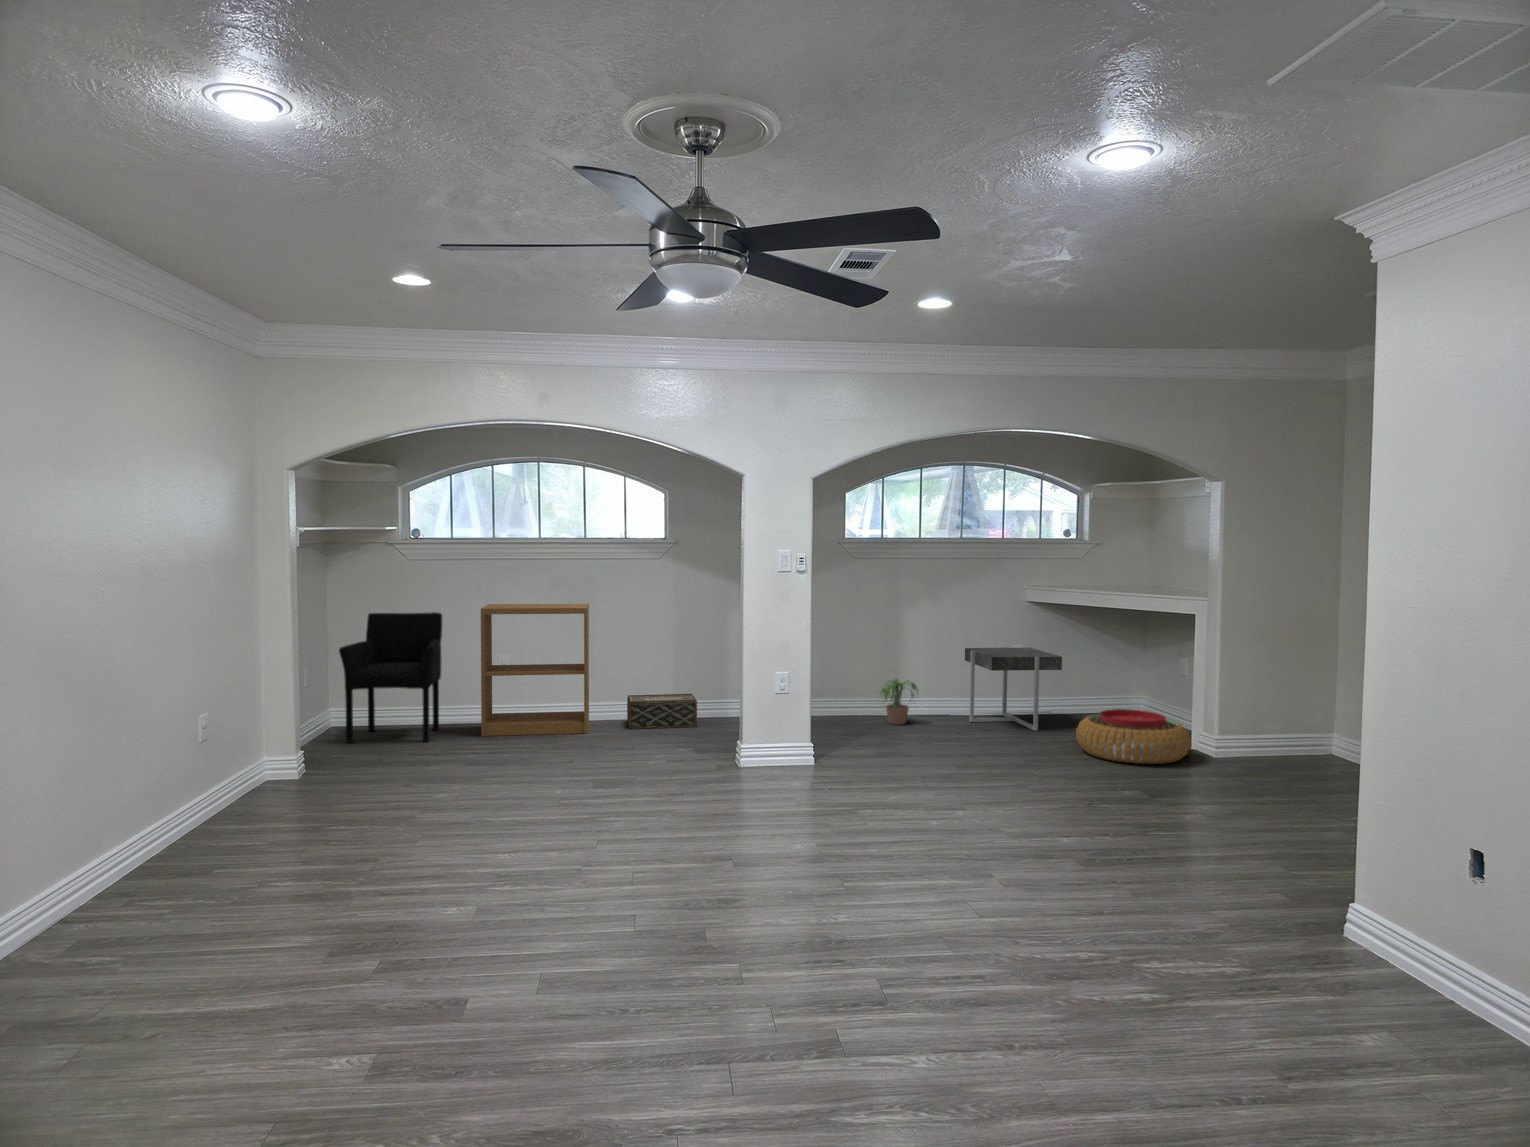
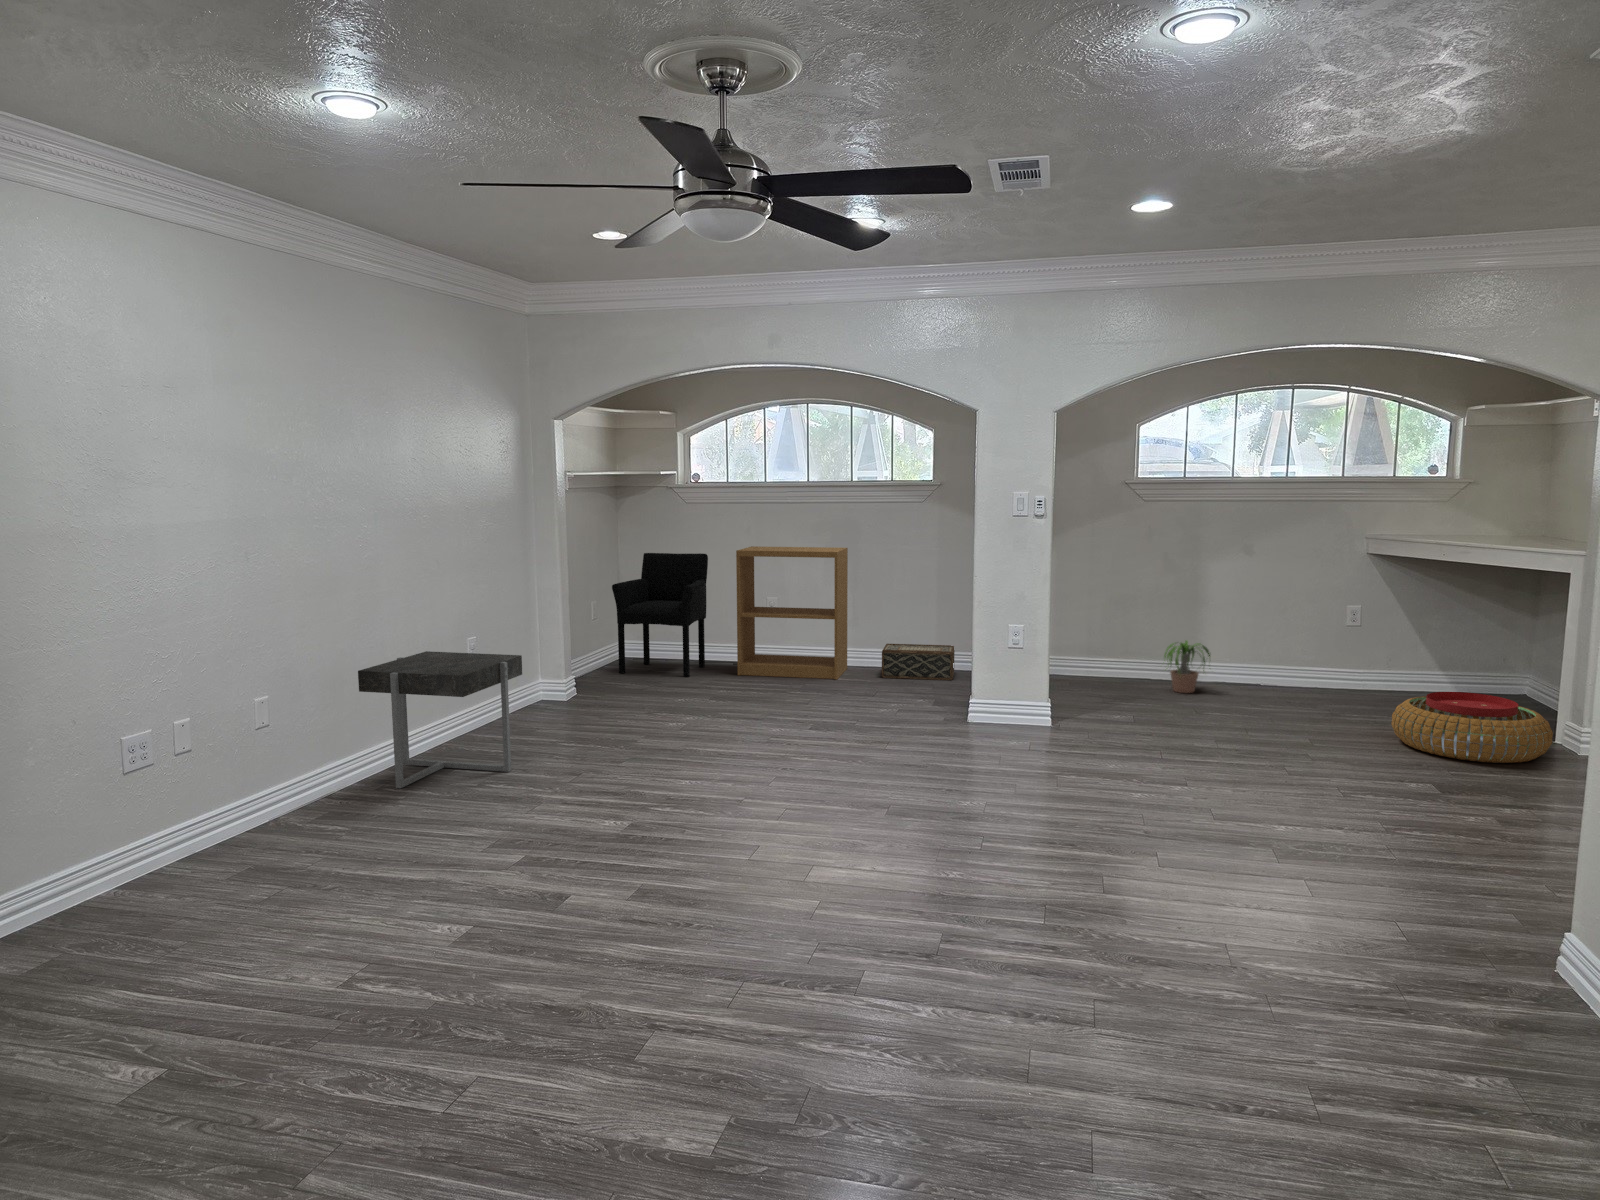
side table: present [965,647,1062,731] -> present [358,651,522,788]

